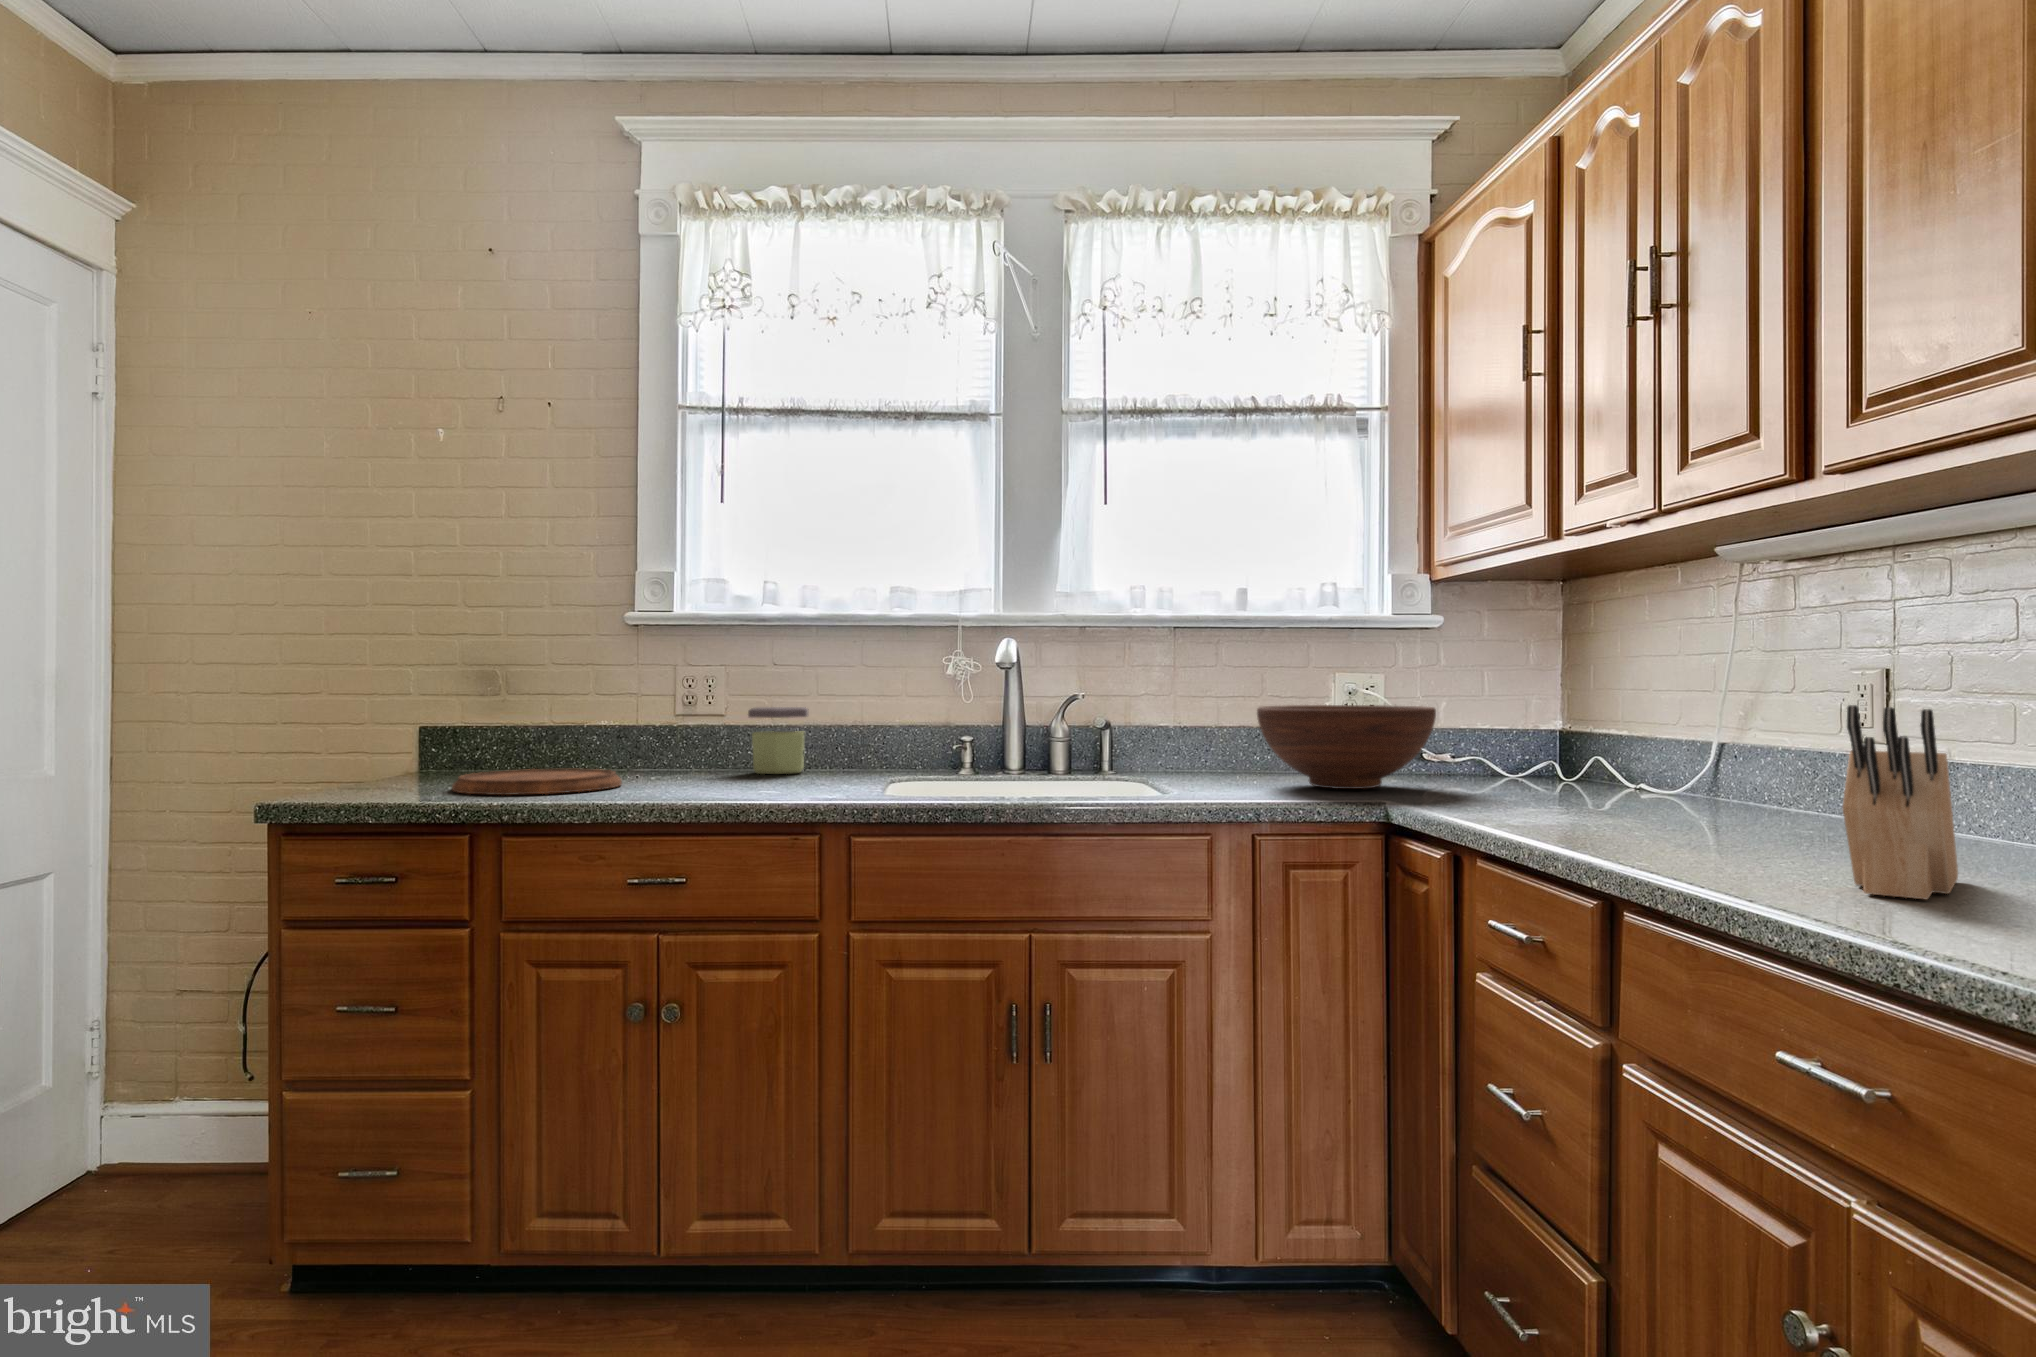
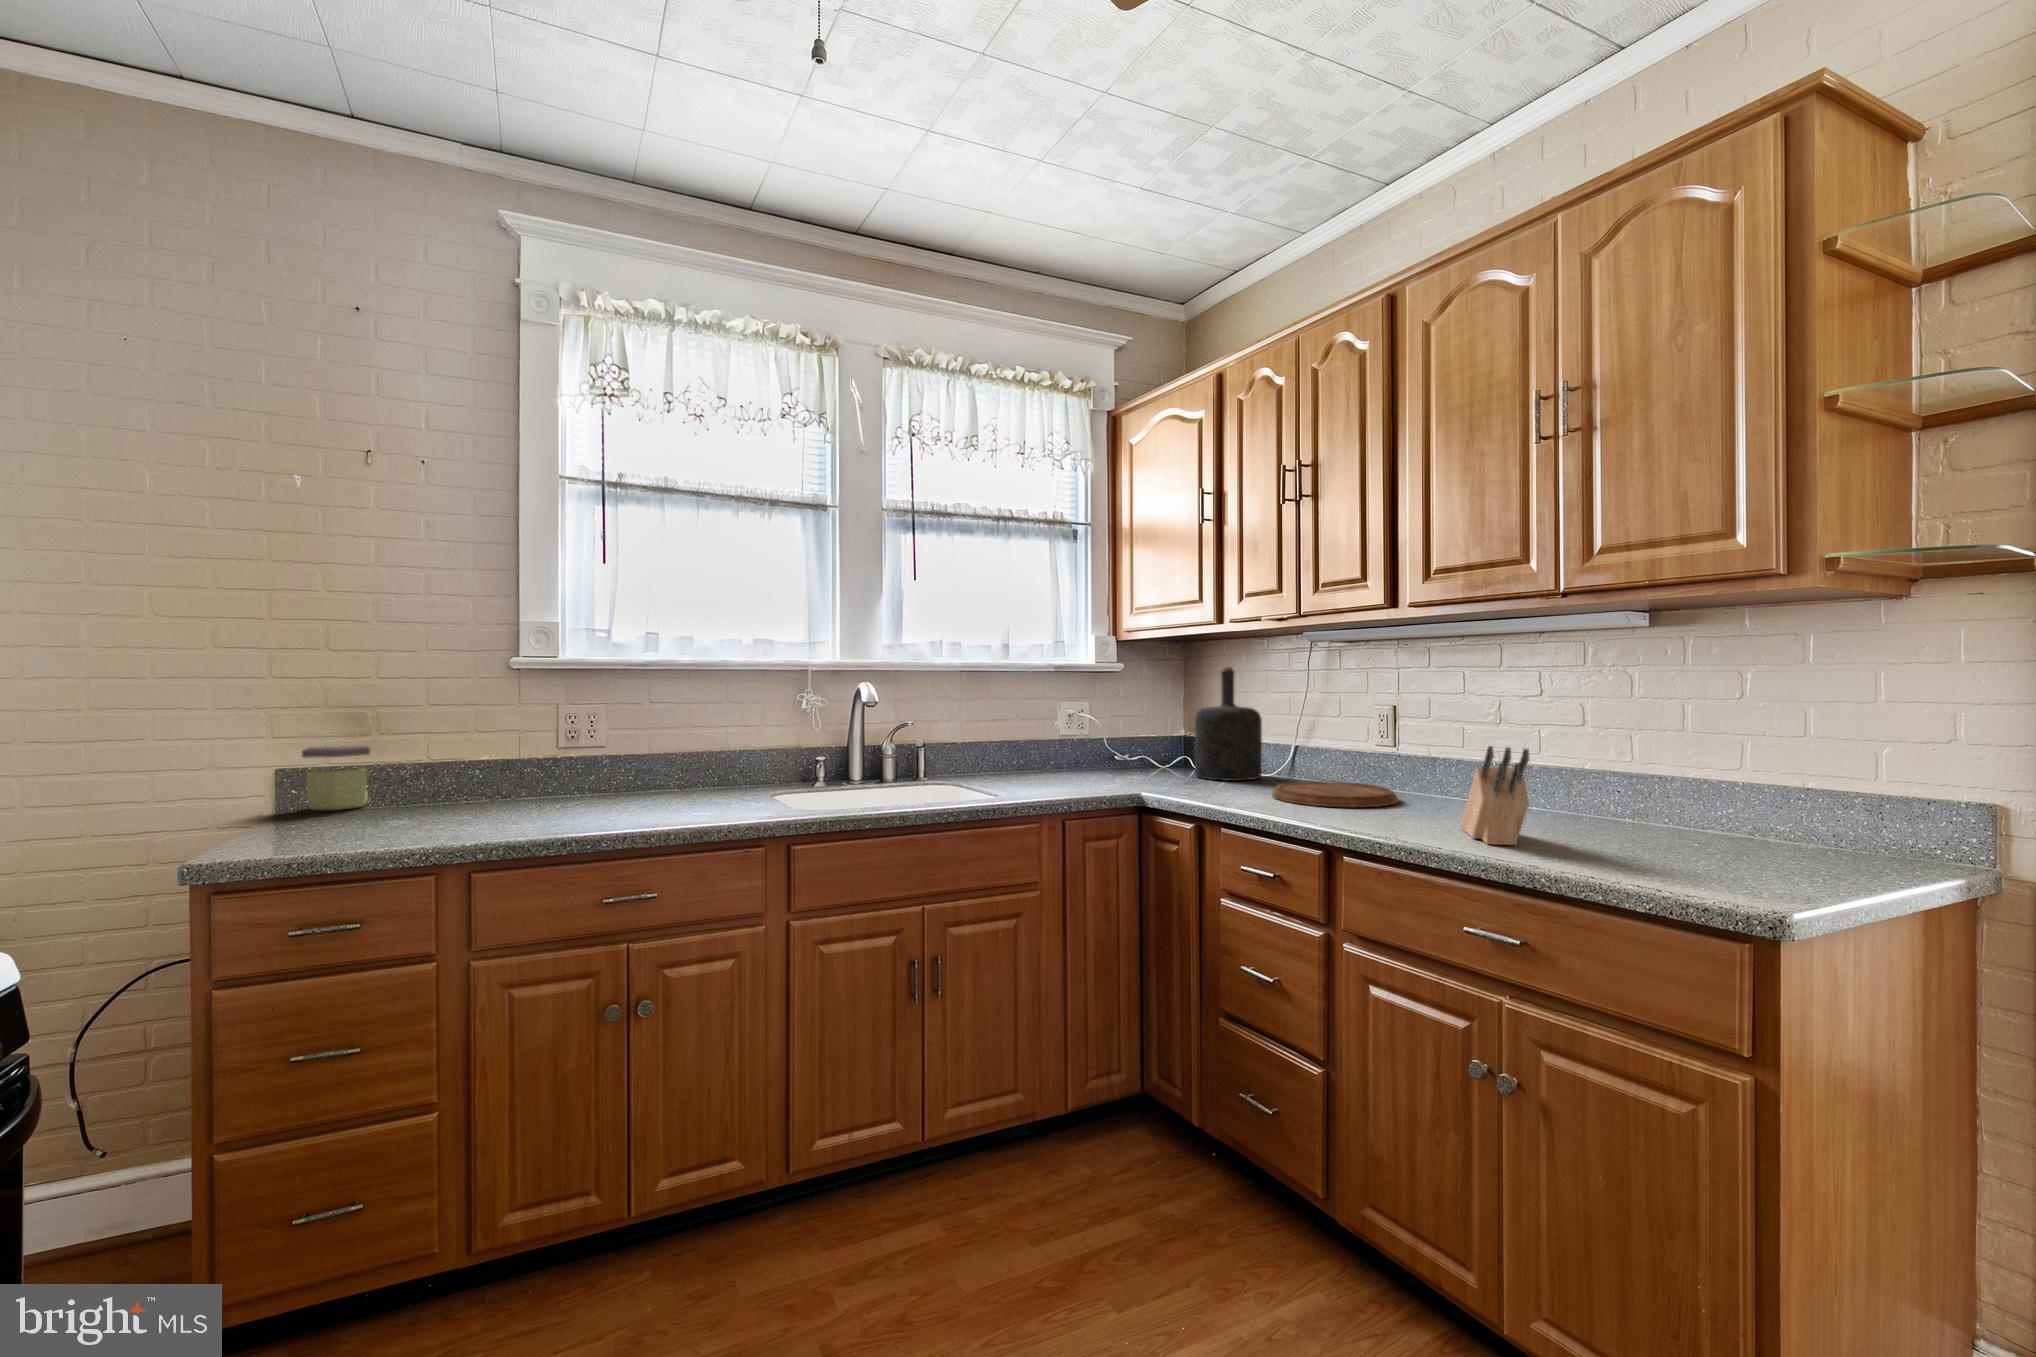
bottle: none [1525,613,1643,797] -> present [1195,667,1262,781]
fruit bowl: present [1257,705,1436,789] -> none [1037,724,1152,783]
jar: present [748,707,809,774] -> present [302,746,370,810]
cutting board: present [452,769,622,795] -> present [1272,781,1398,807]

